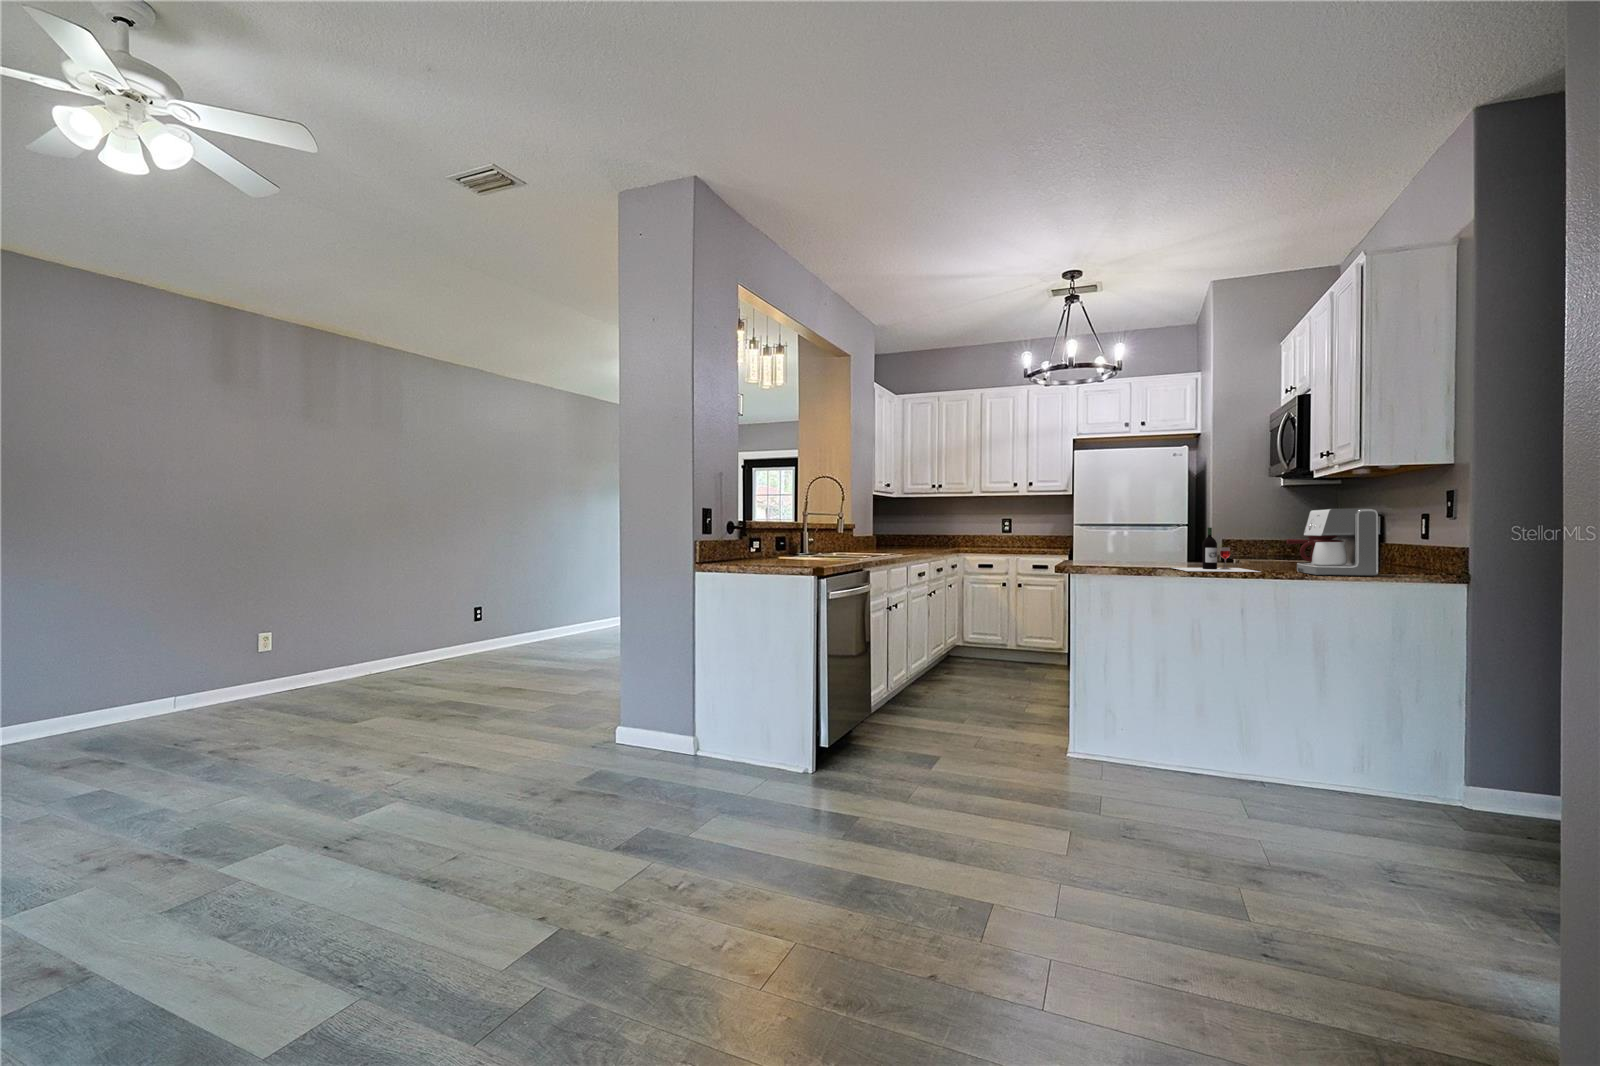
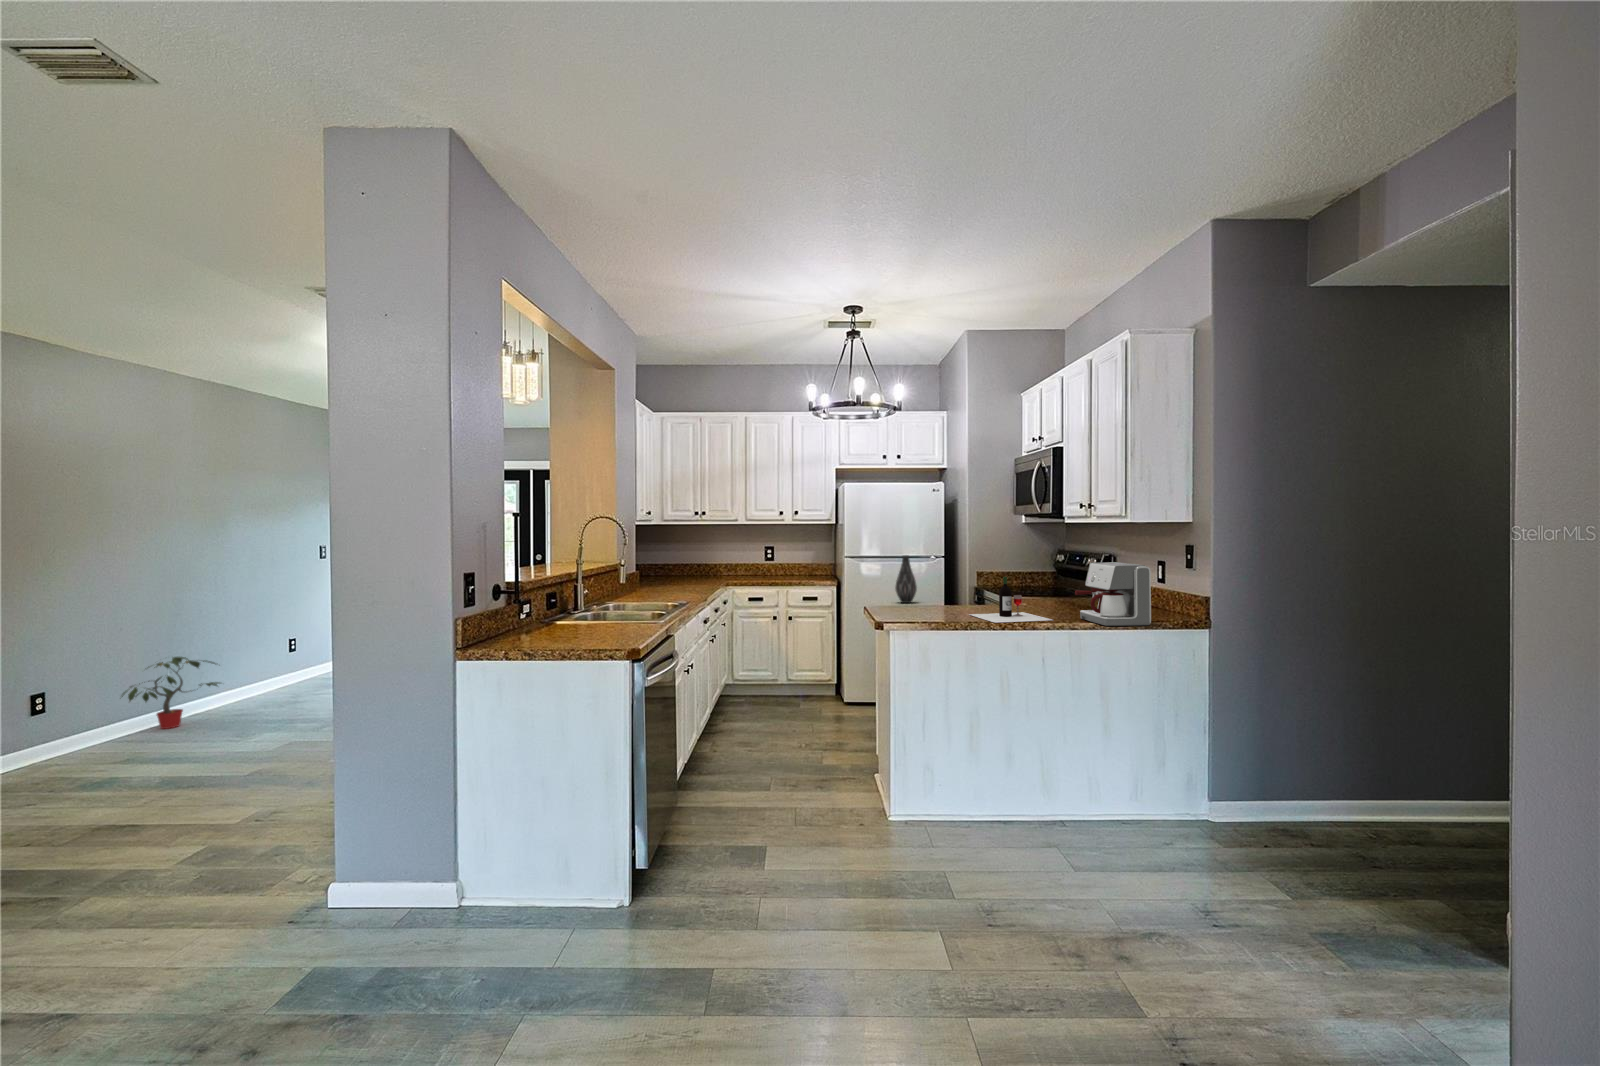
vase: none [1106,514,1130,562] -> present [895,555,917,603]
potted plant: none [522,591,583,642] -> present [122,657,220,729]

